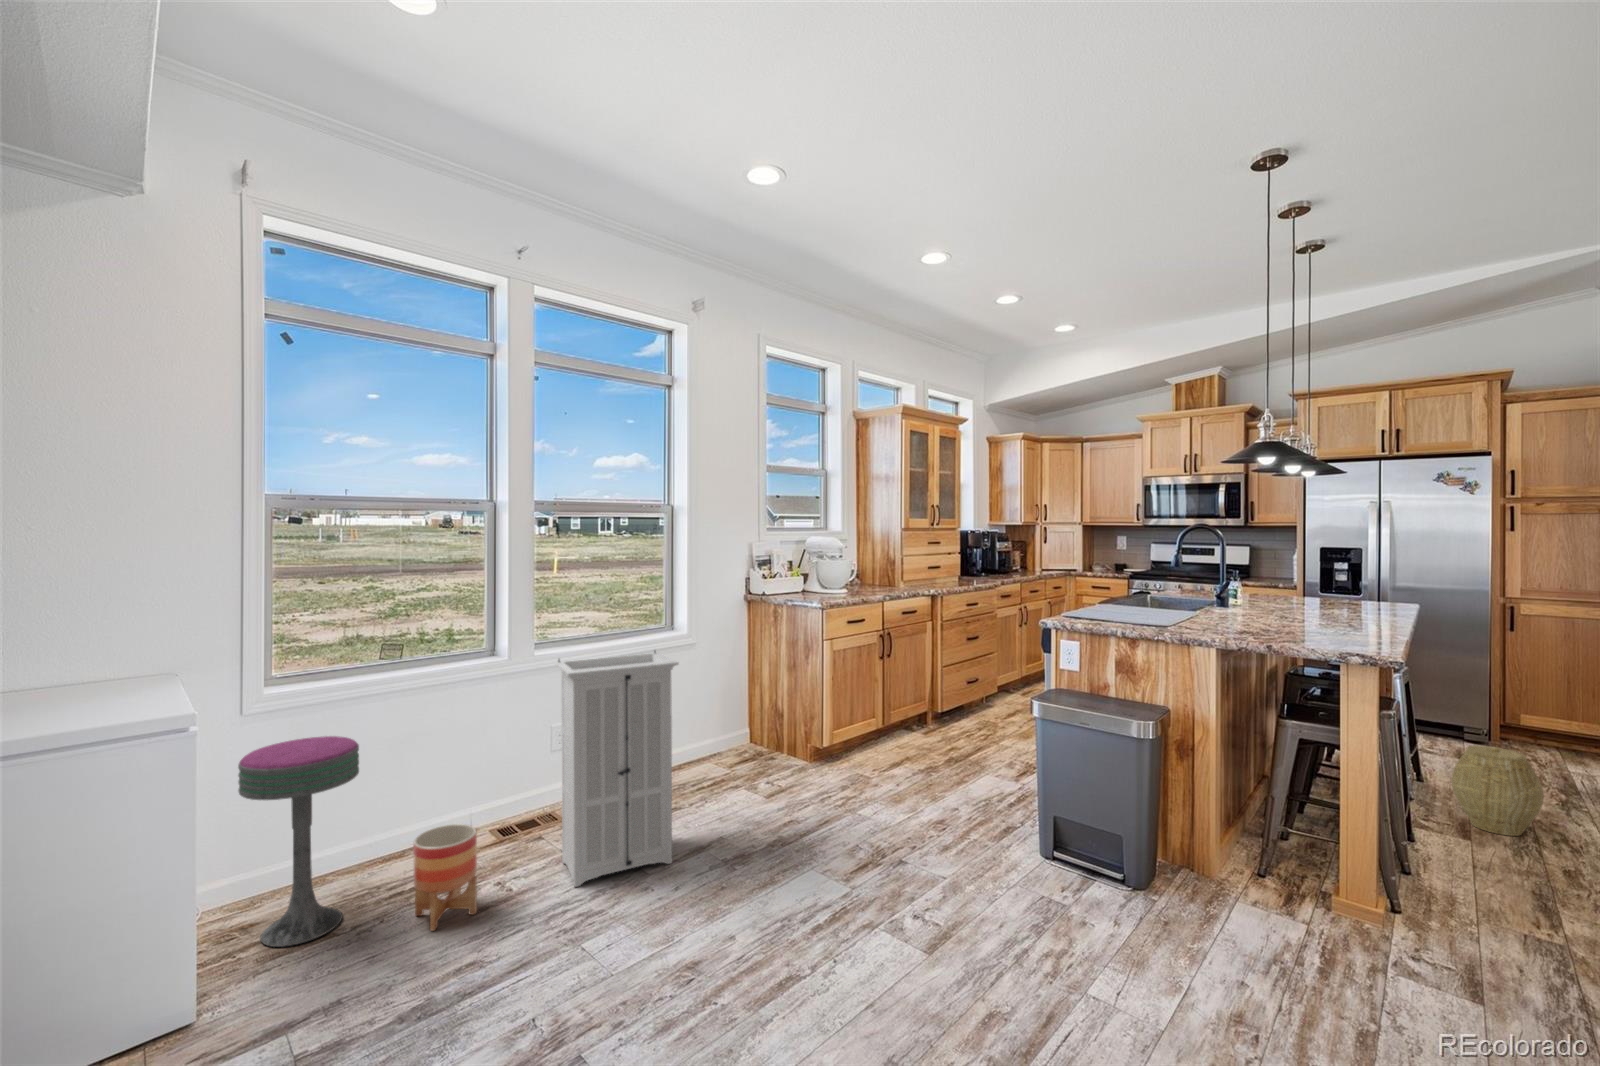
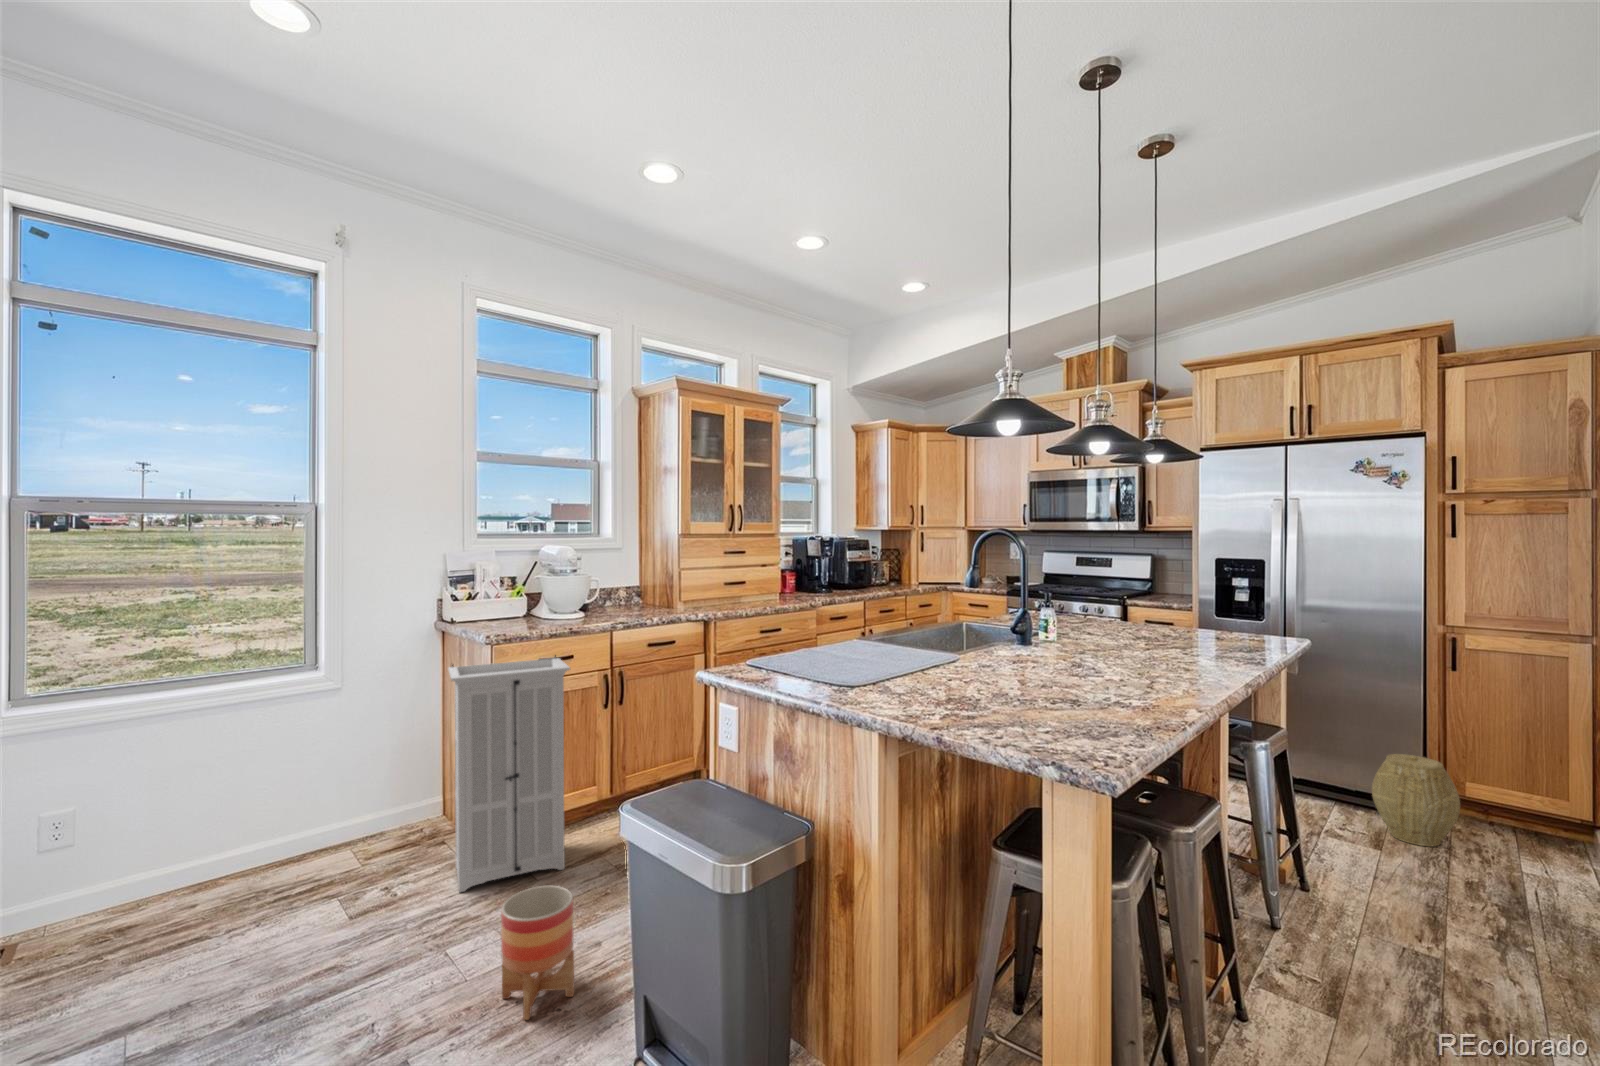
bar stool: present [238,736,359,947] -> none [108,741,238,950]
planter: present [413,824,477,931] -> present [501,886,574,1020]

